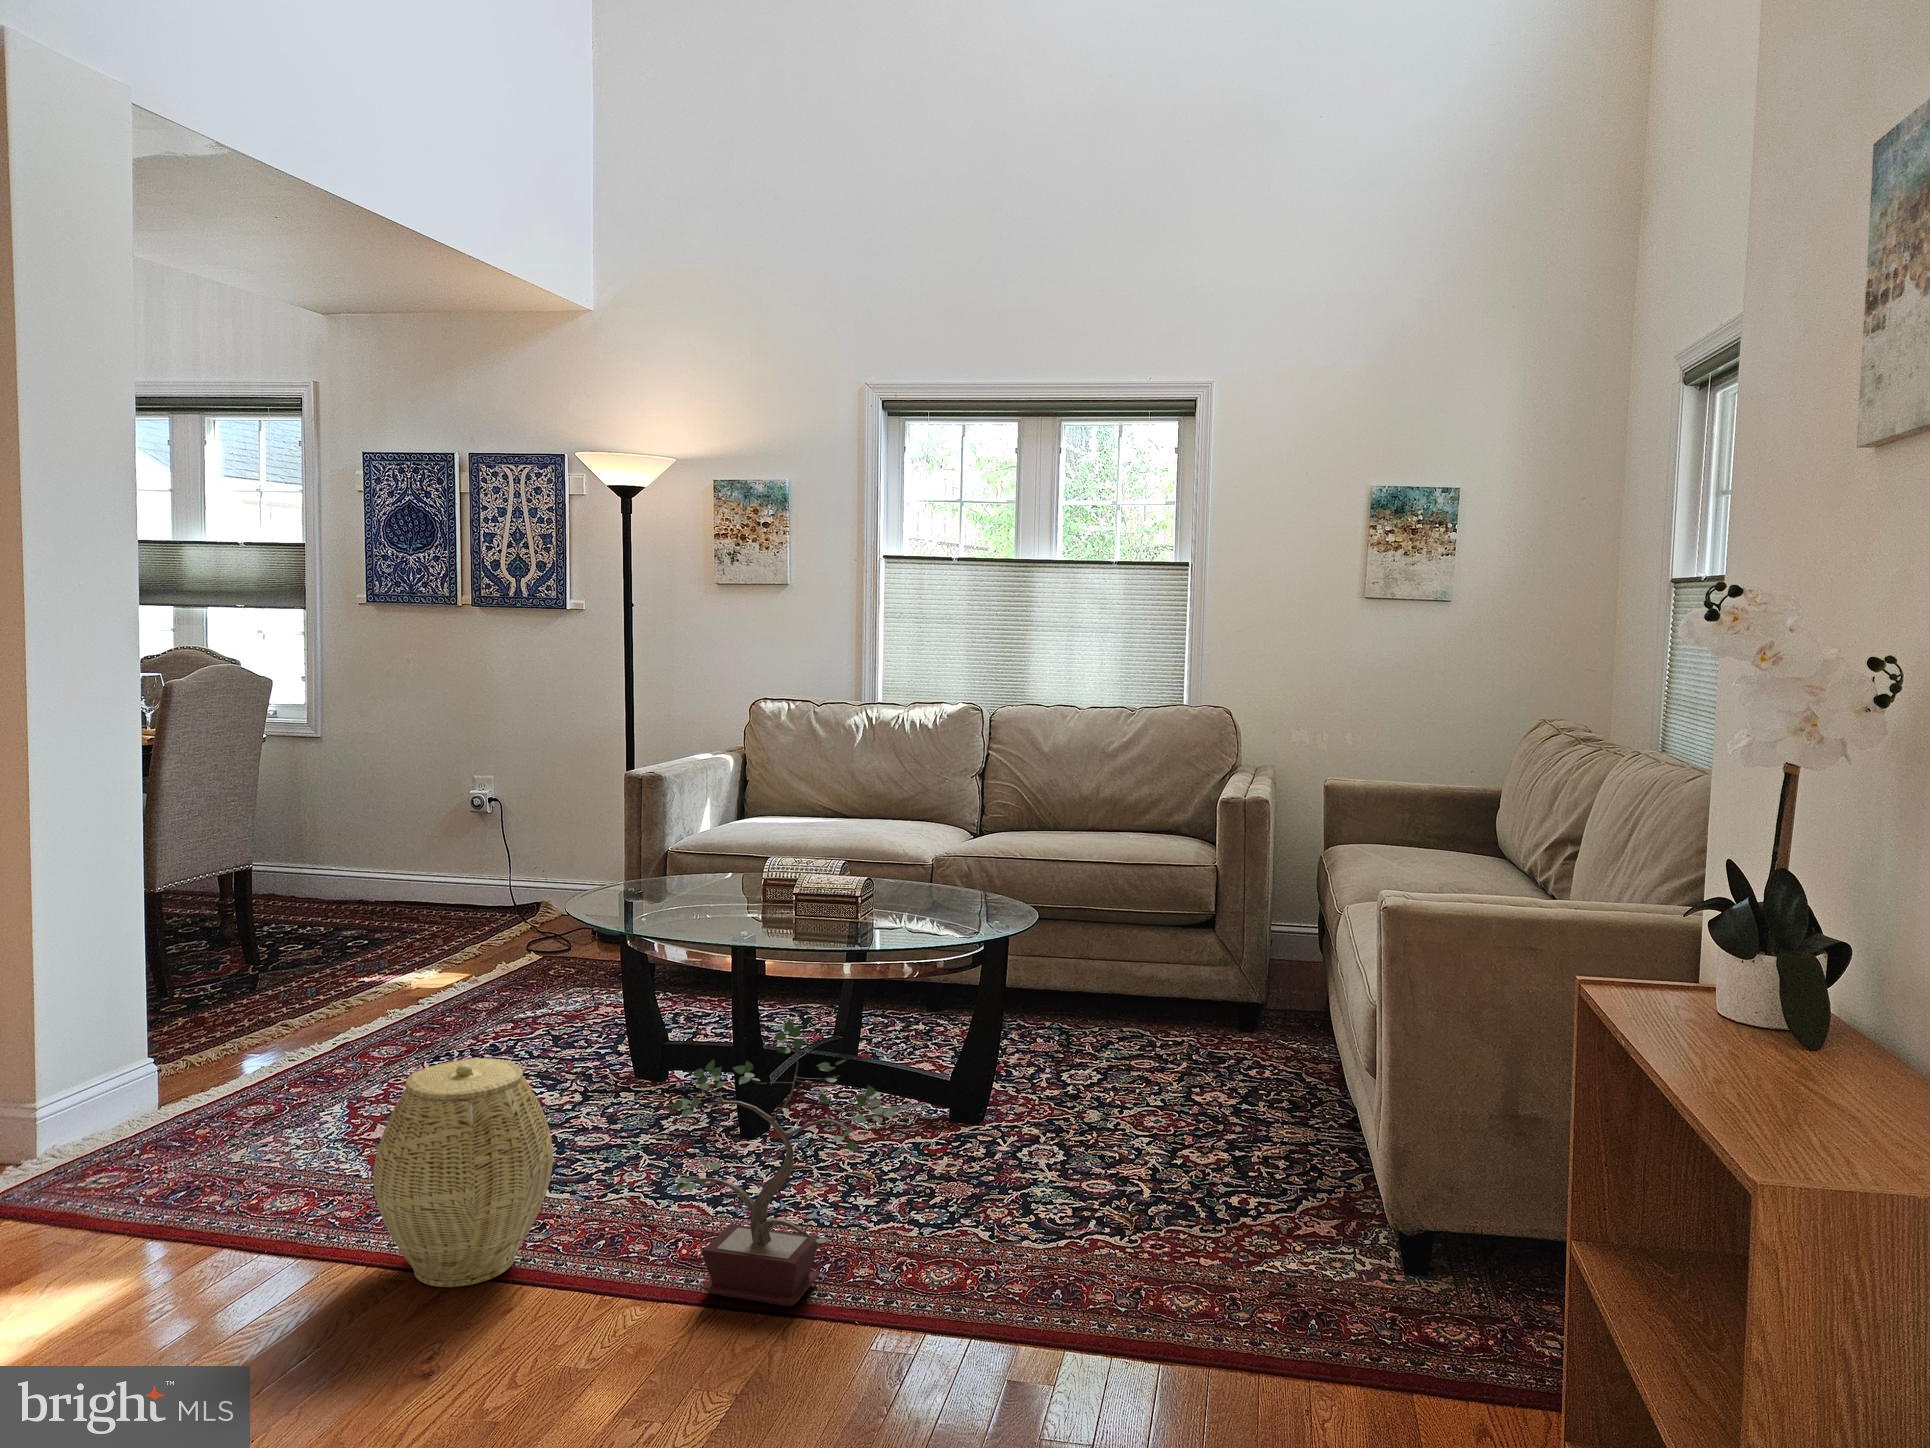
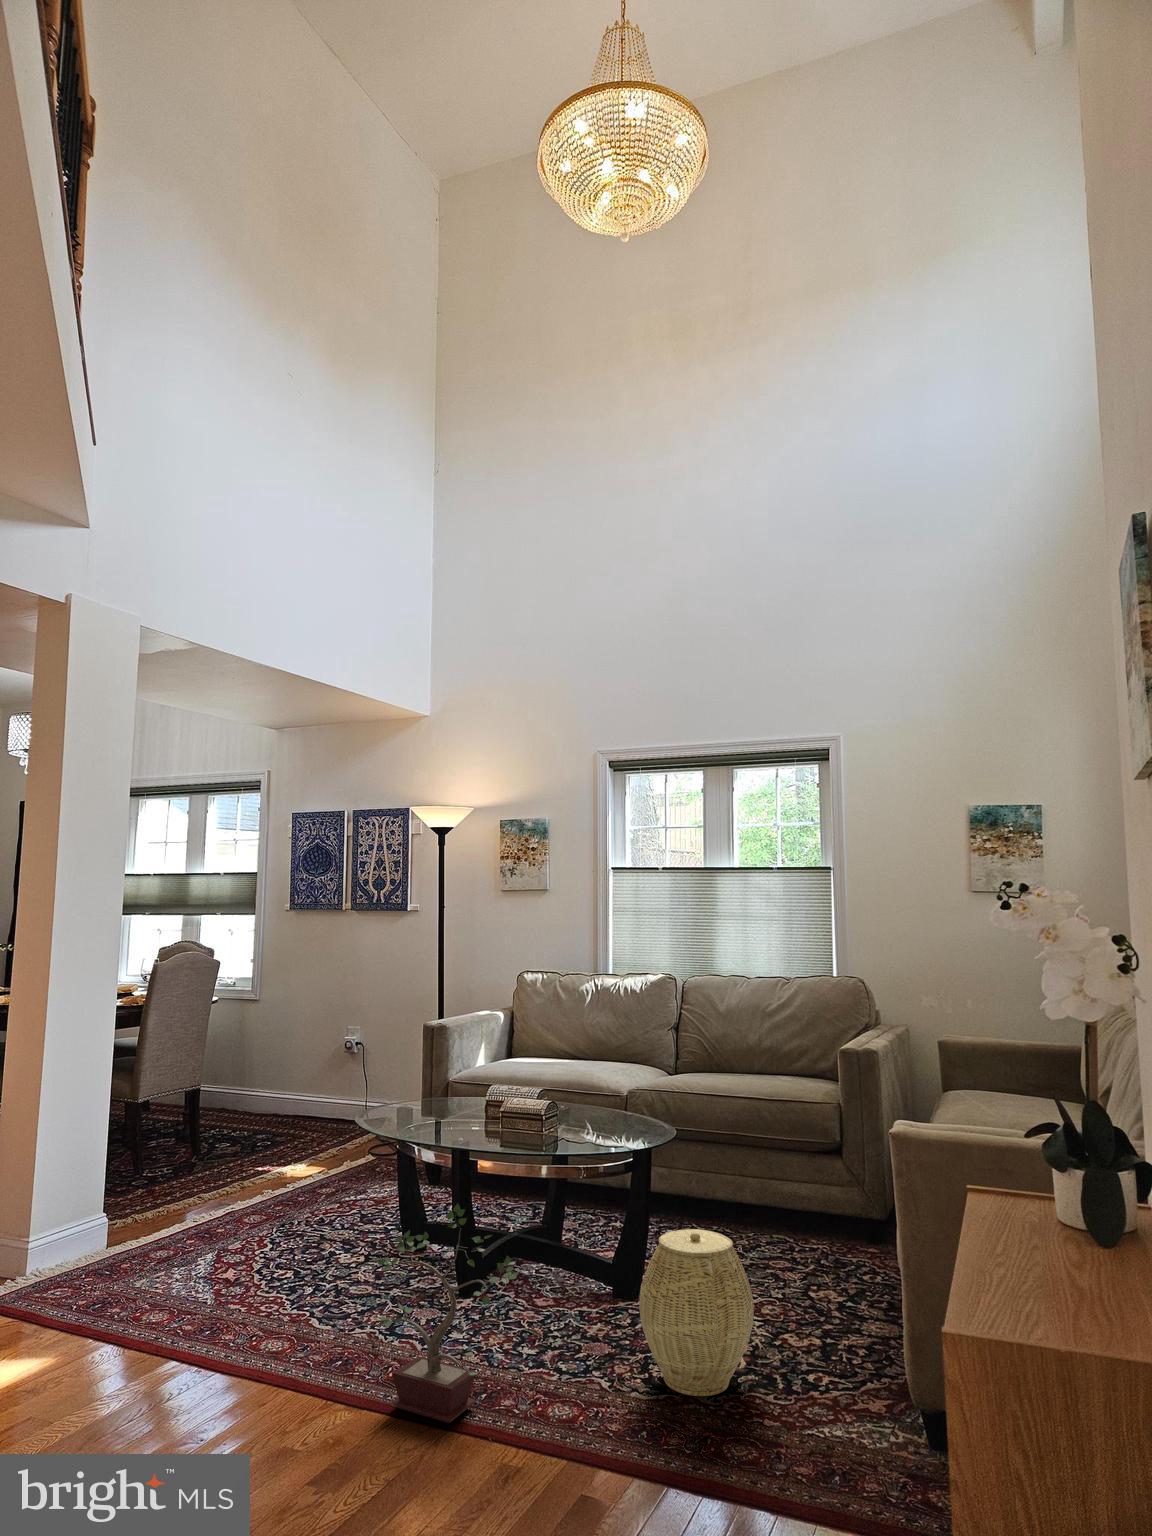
woven basket: present [374,1058,553,1287] -> present [639,1229,754,1396]

